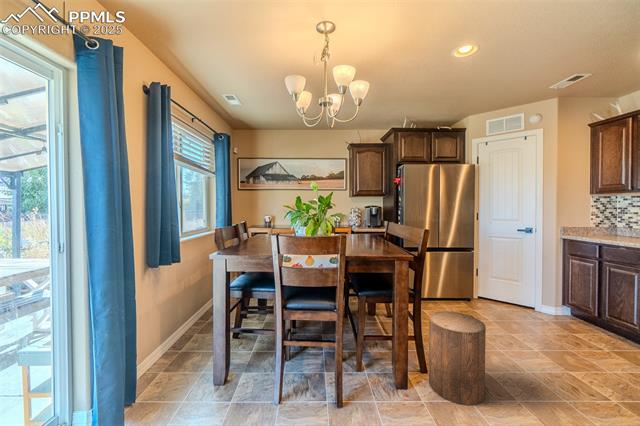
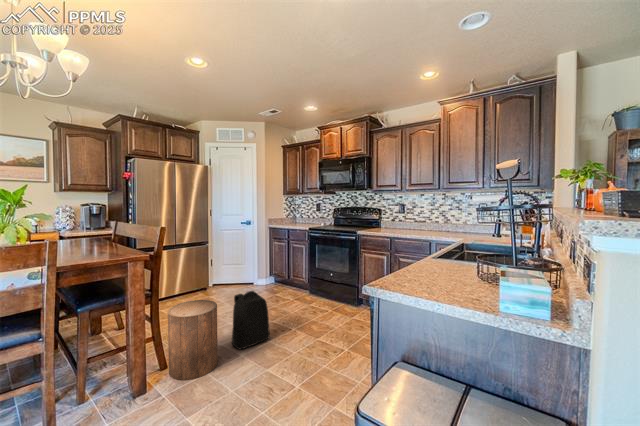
backpack: none [503,320,568,399] -> present [232,291,270,350]

